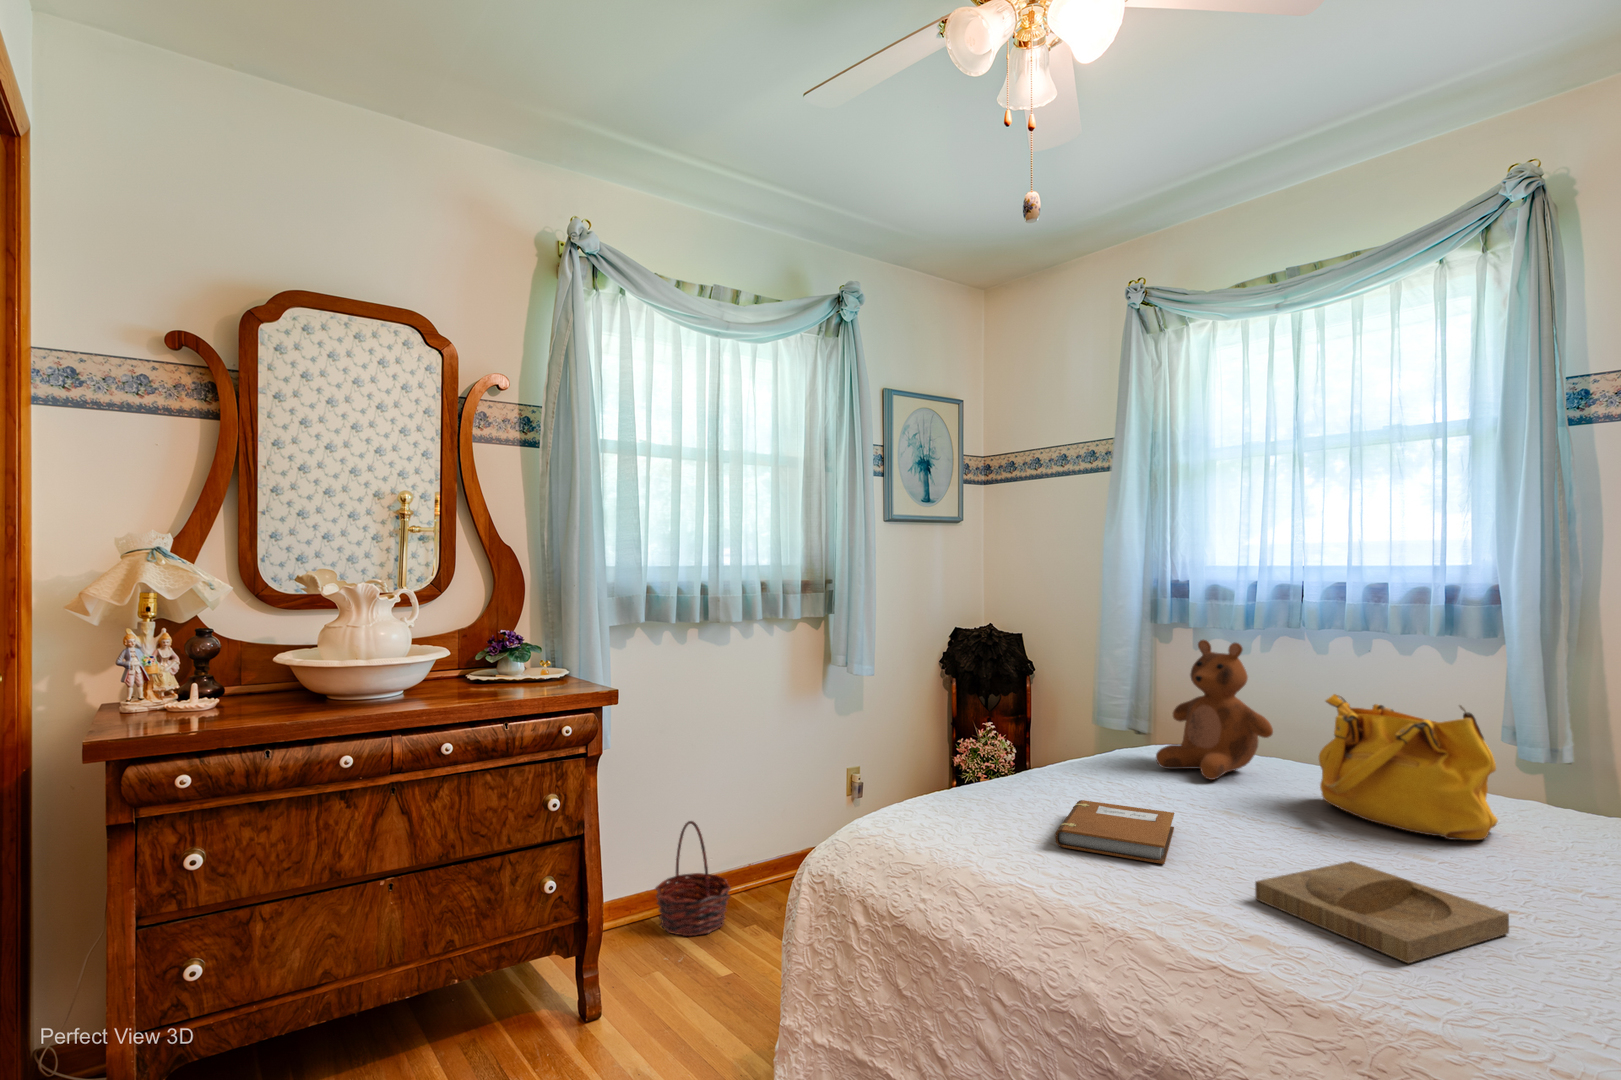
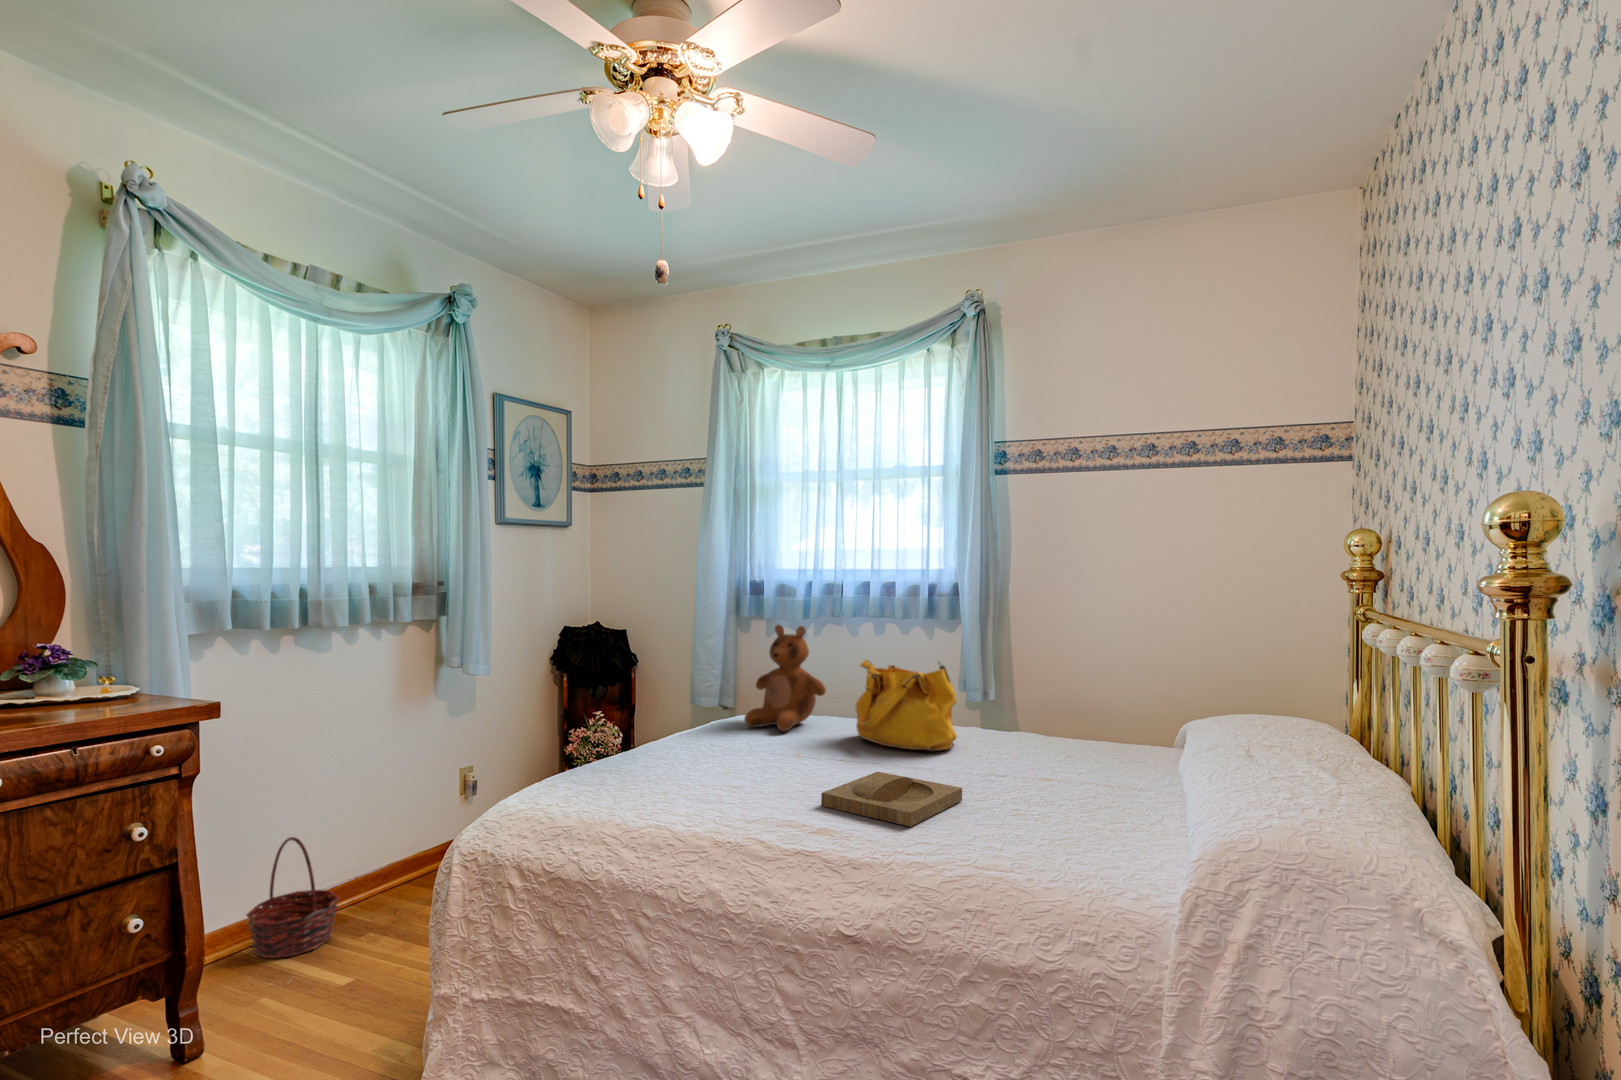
notebook: present [1055,800,1174,864] -> none [680,756,763,793]

